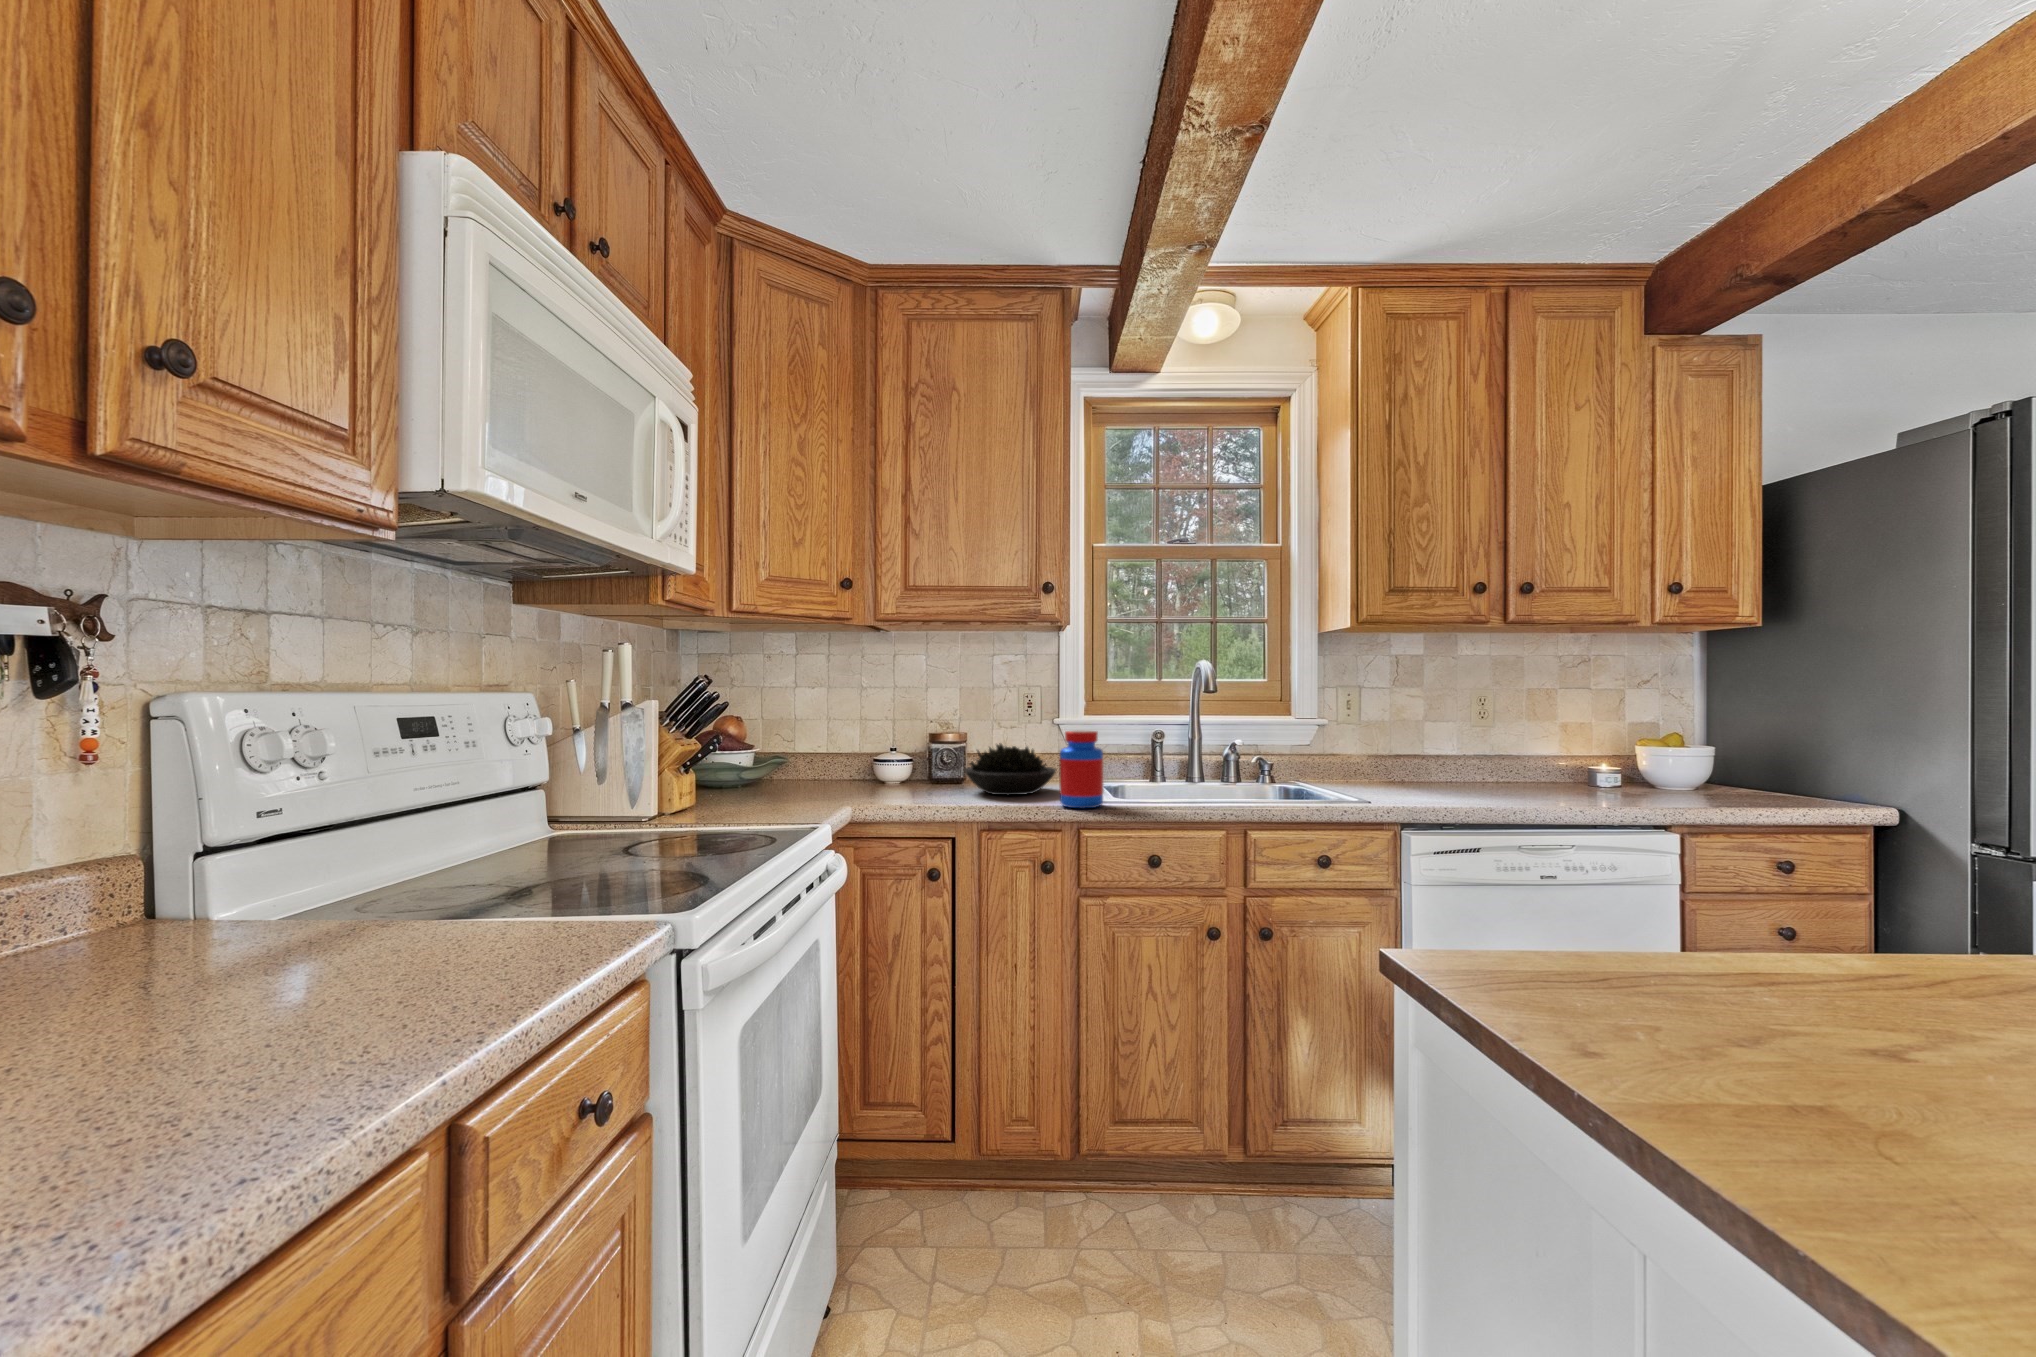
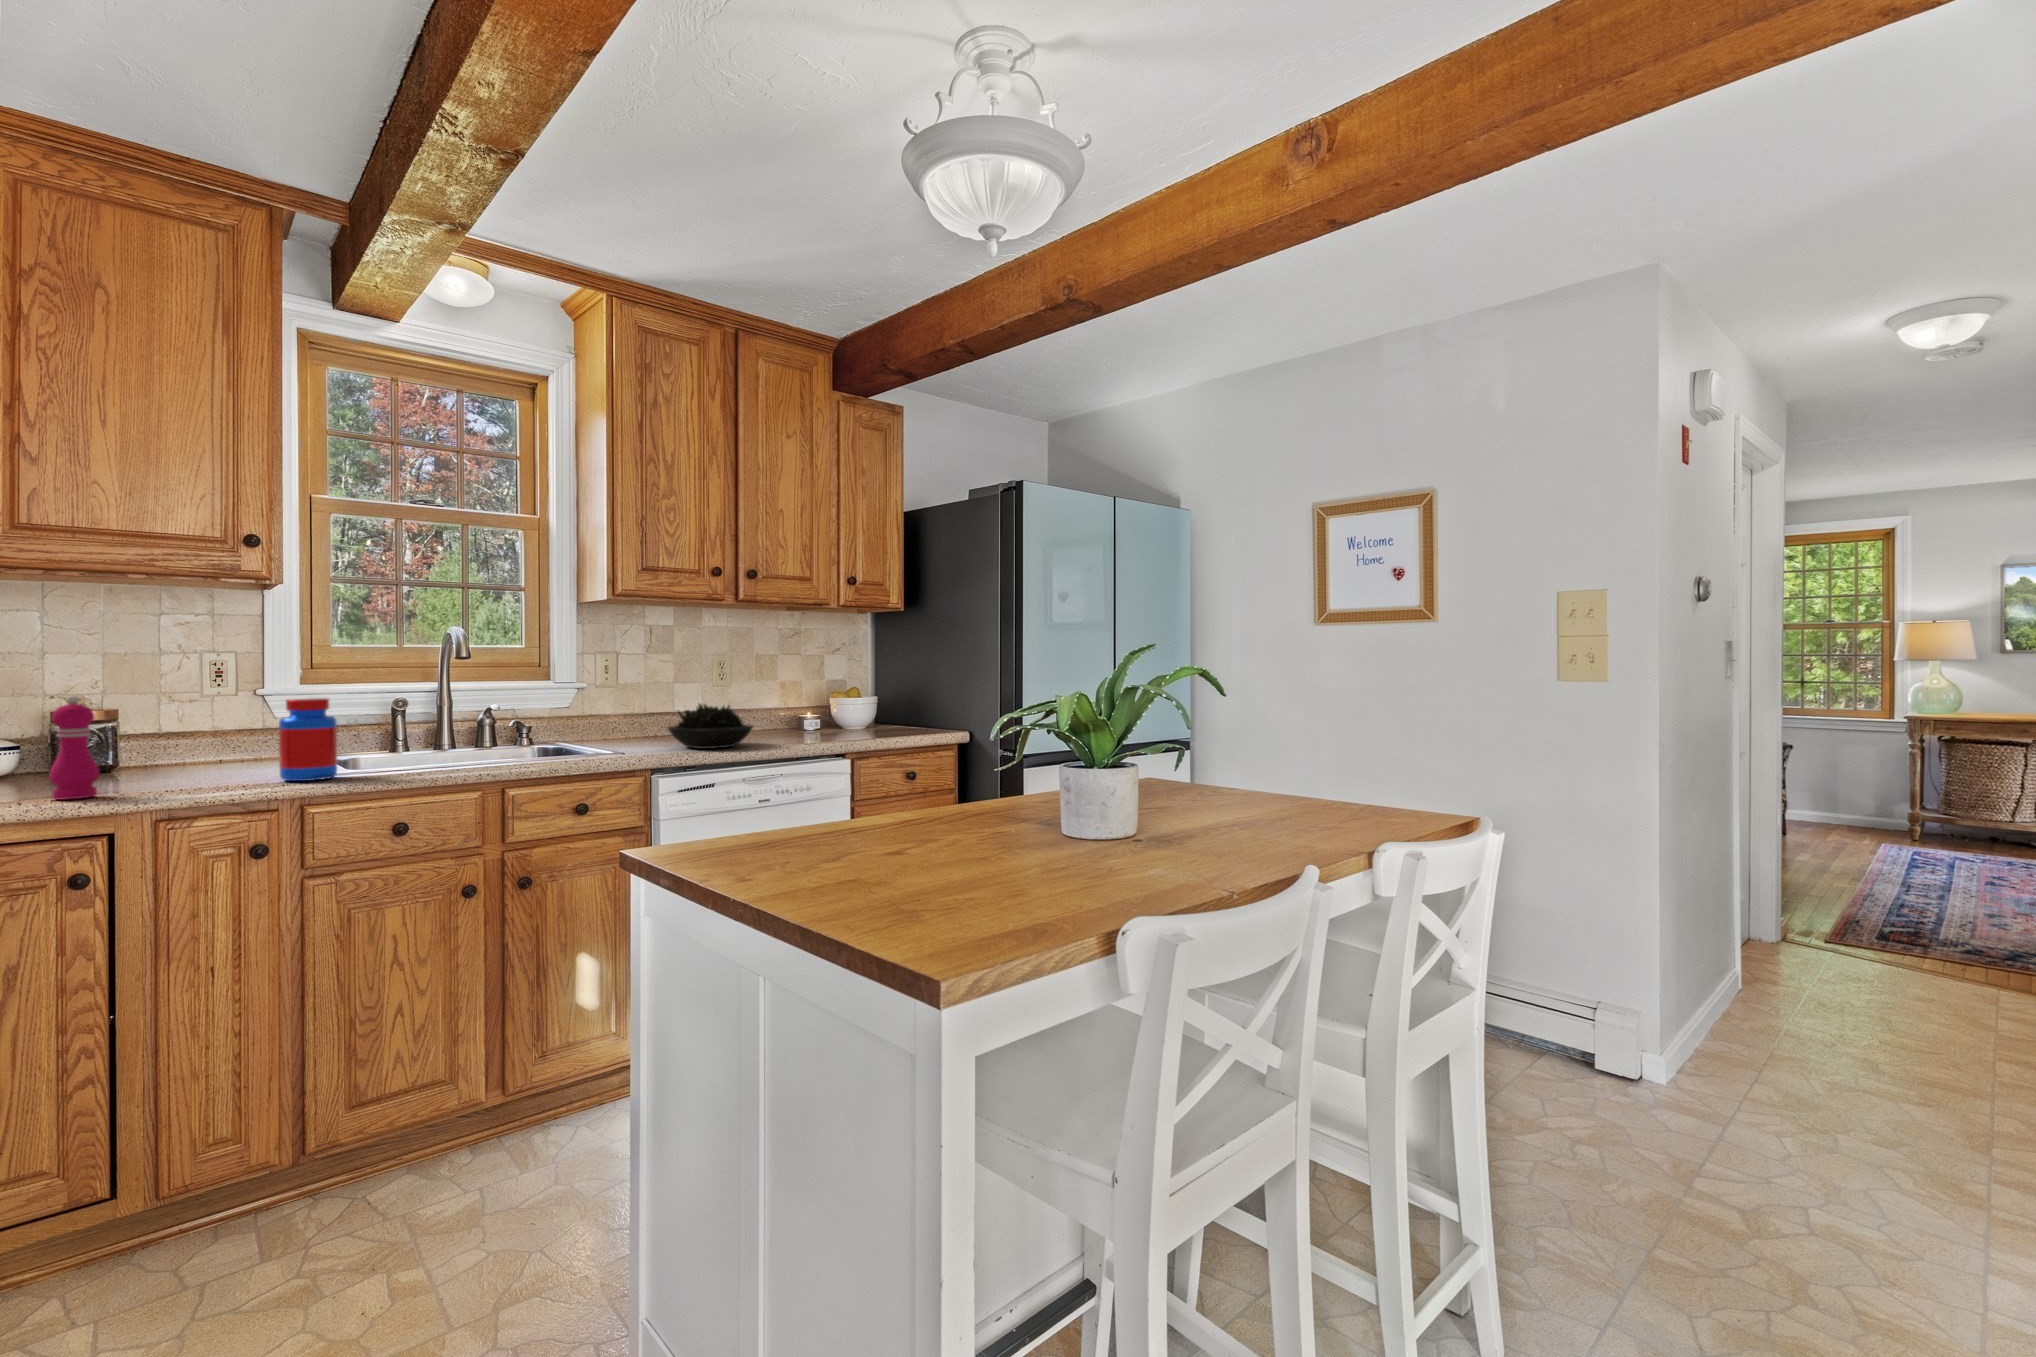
pepper mill: none [908,725,939,810] -> present [49,696,100,800]
succulent plant: present [964,743,1056,795] -> present [668,704,753,749]

